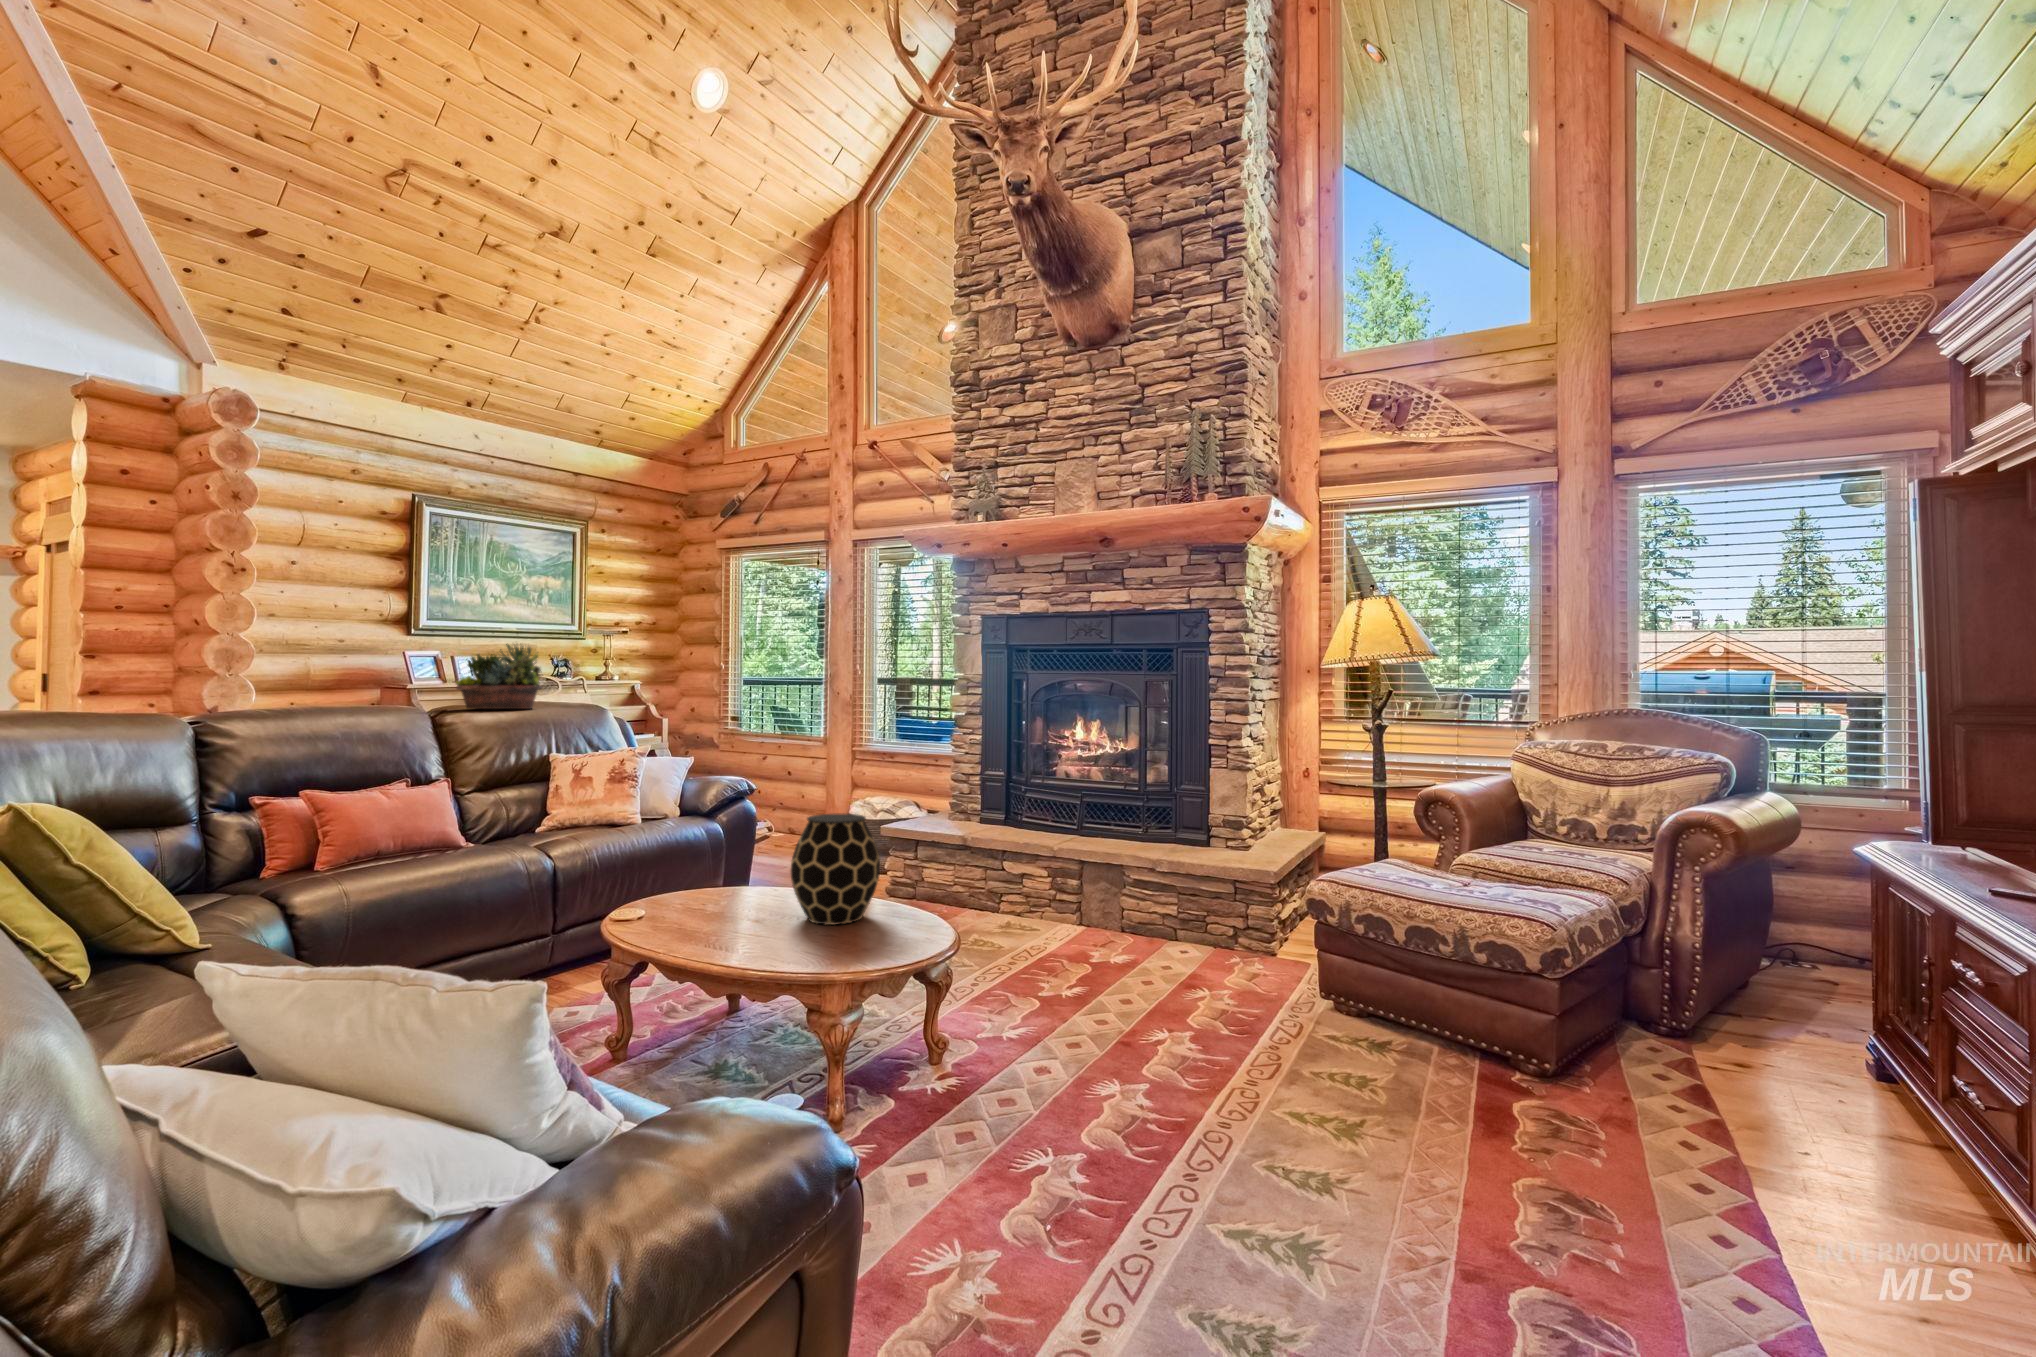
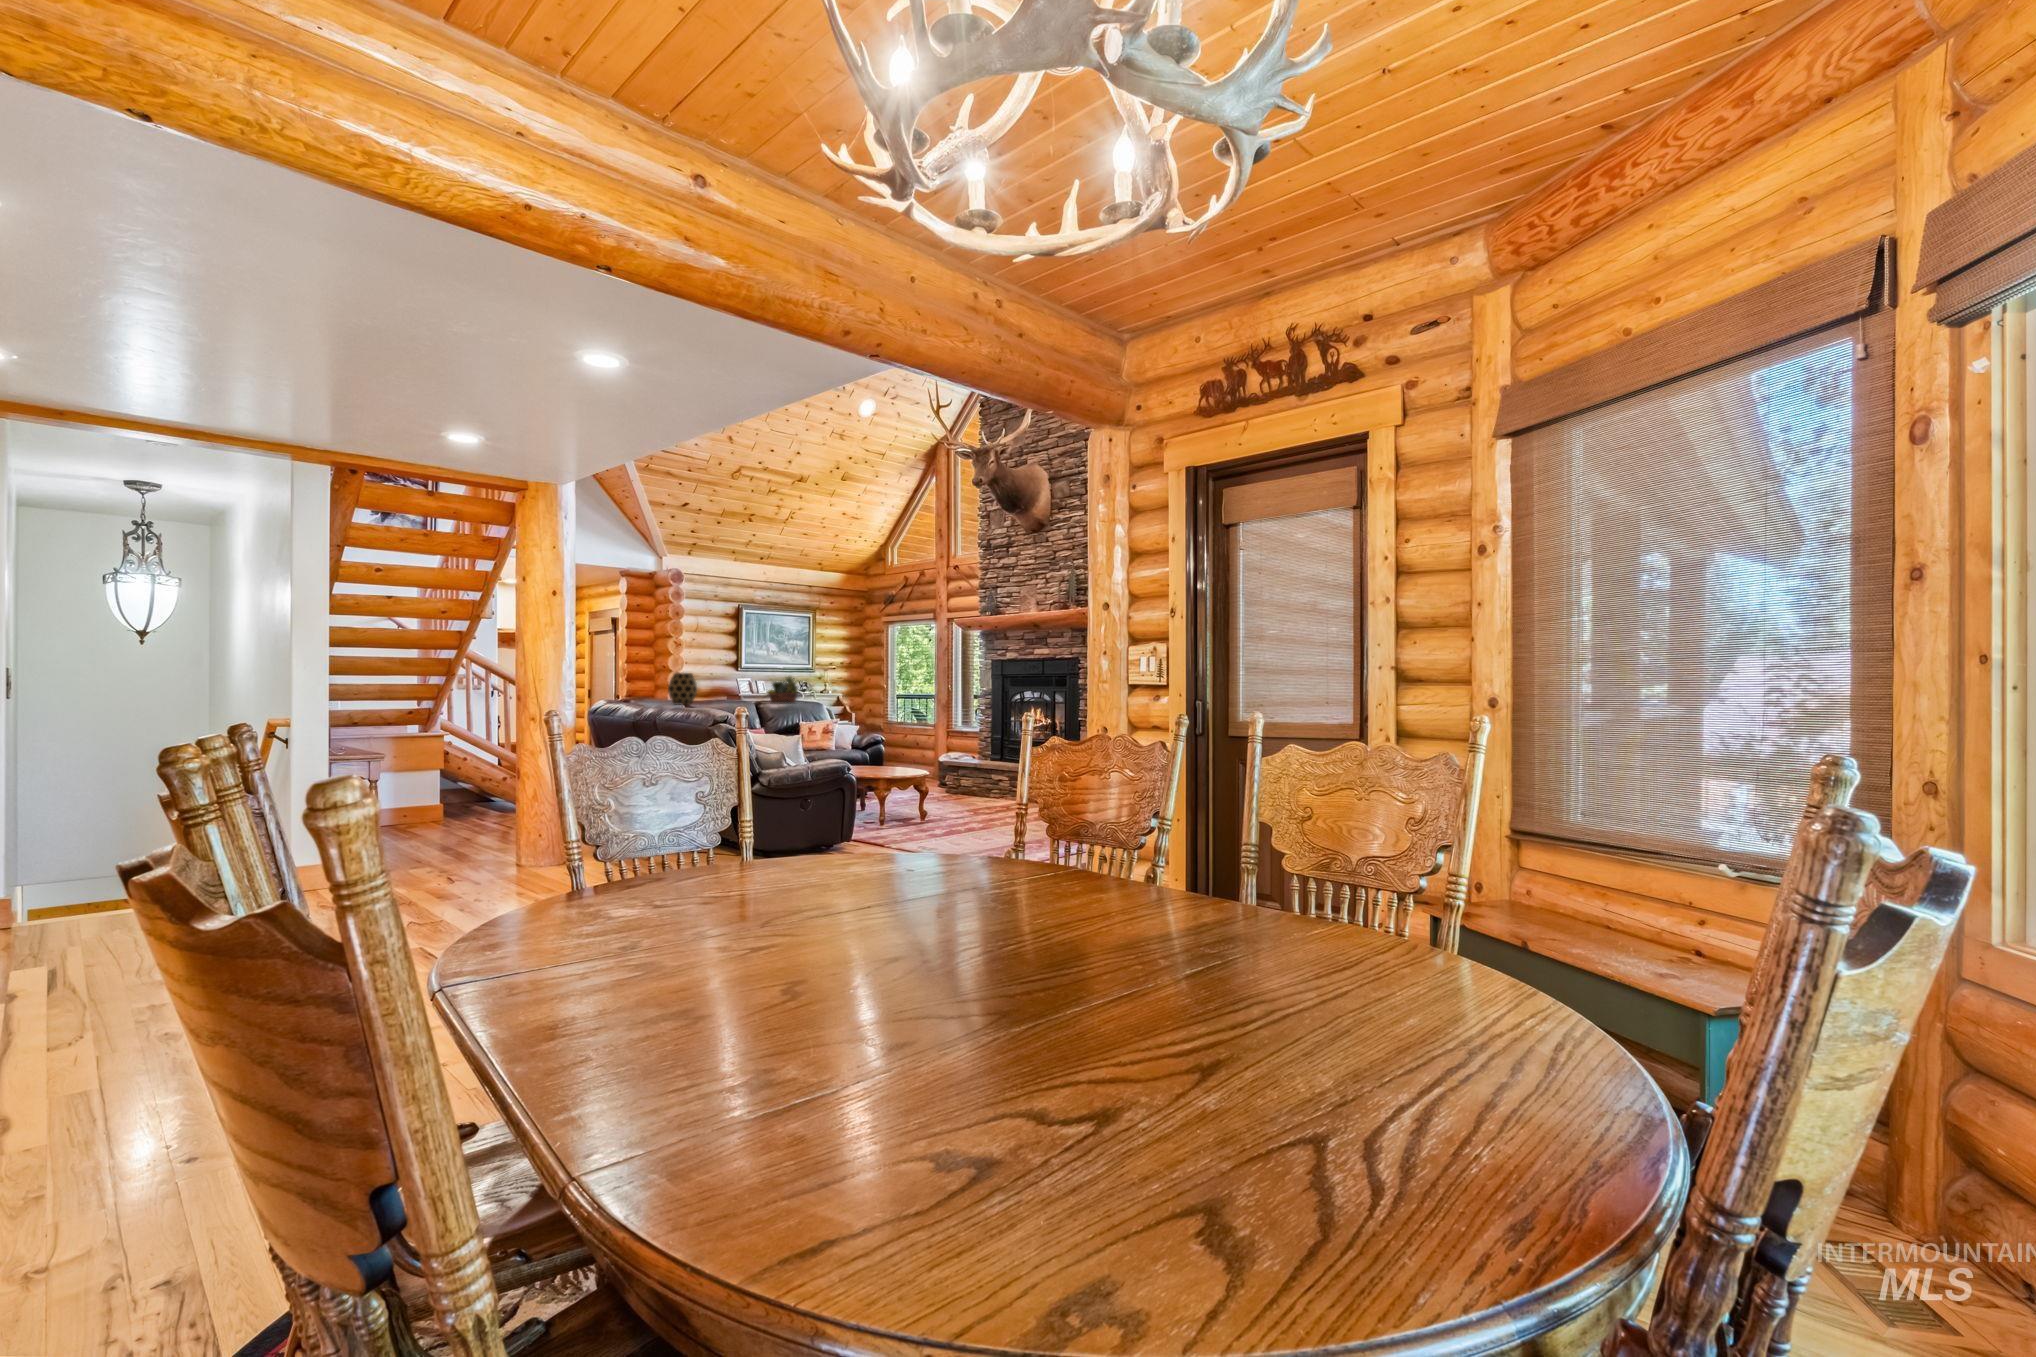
vase: present [791,813,880,925] -> present [668,673,697,705]

